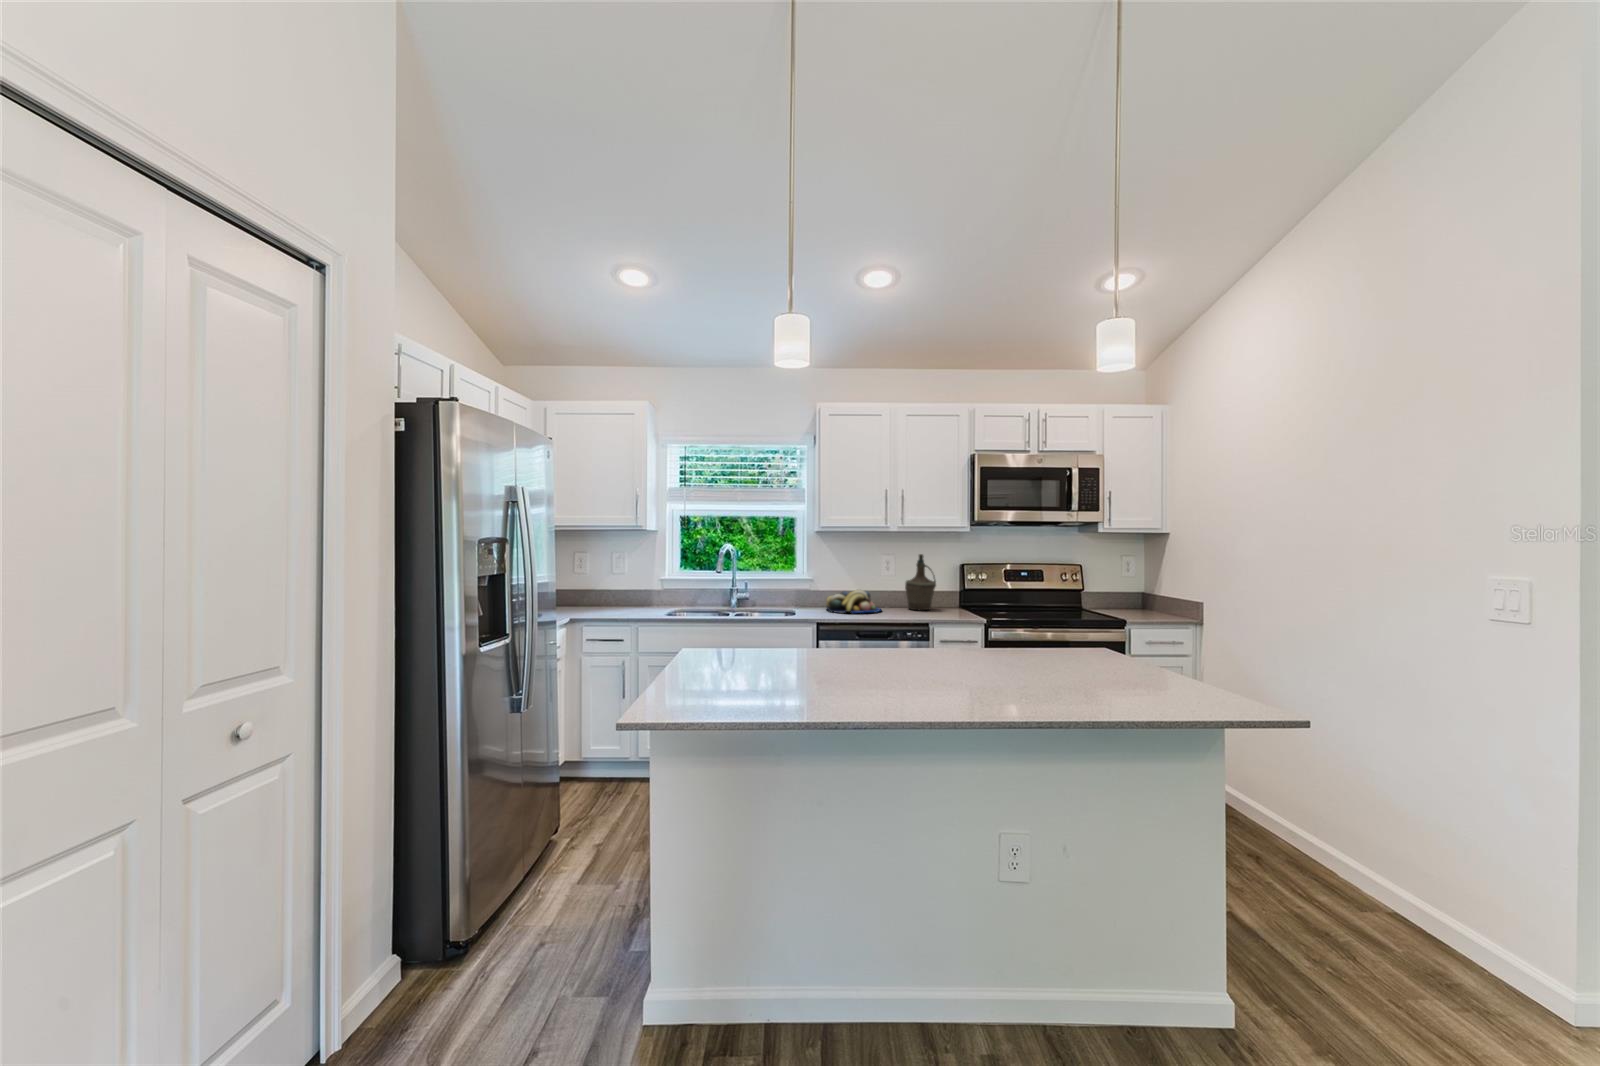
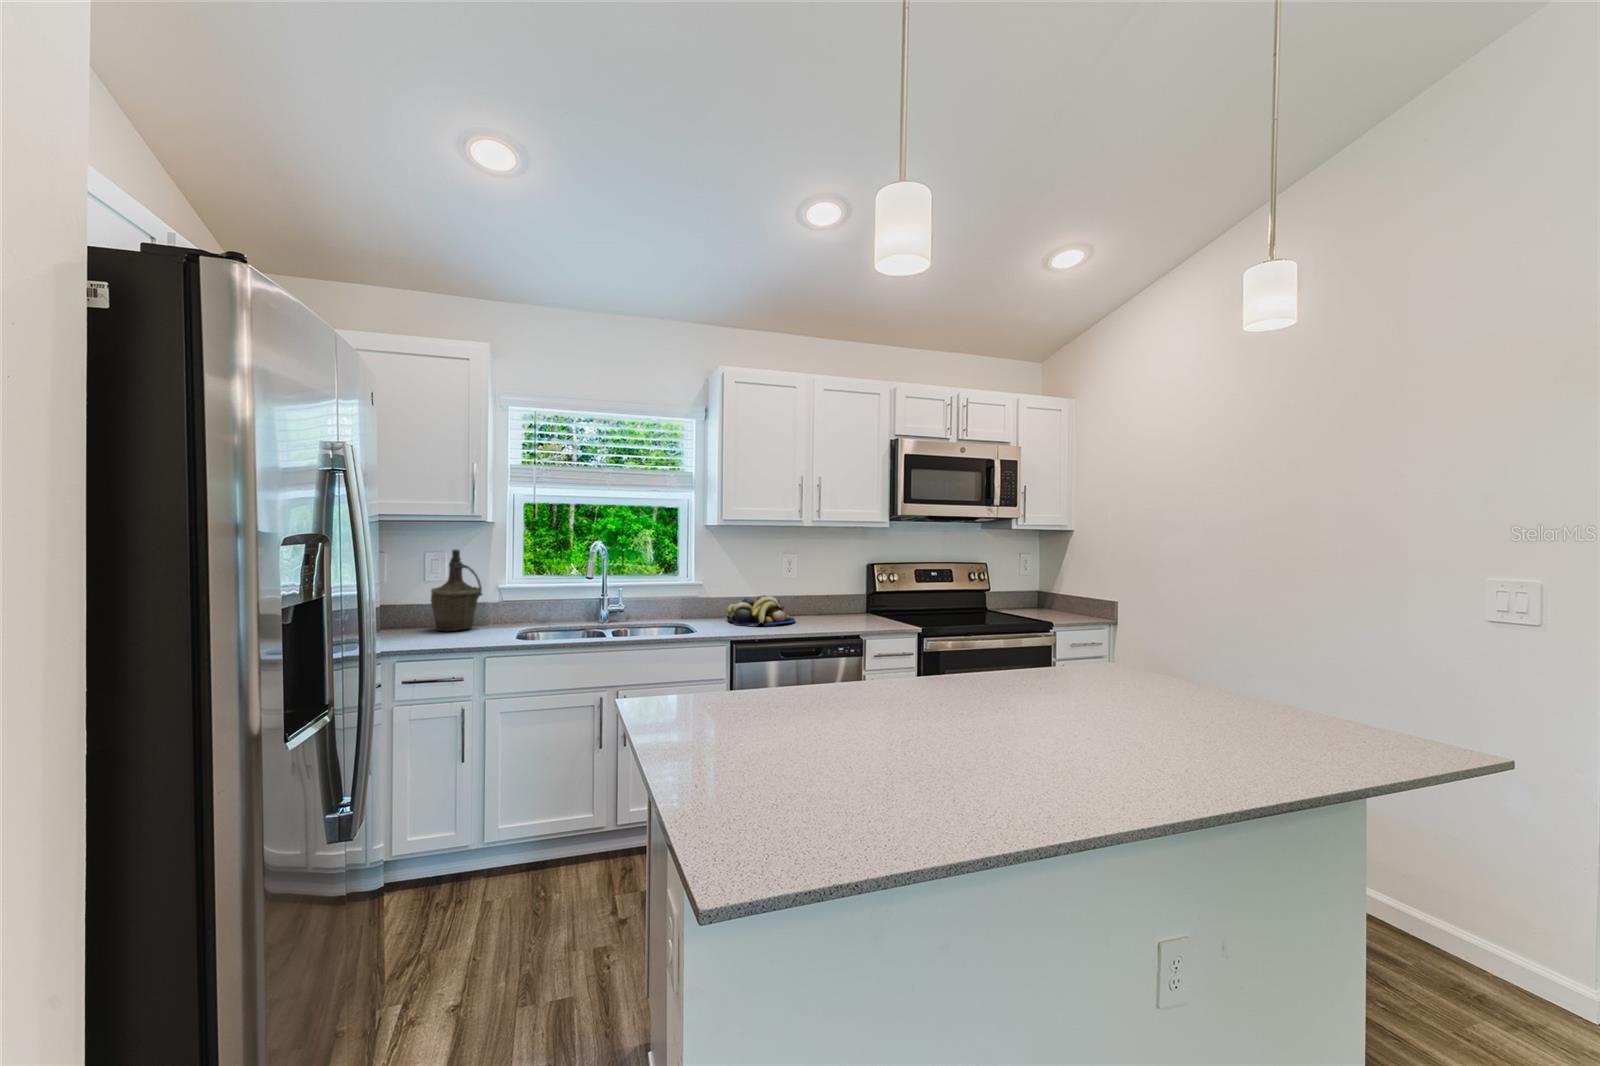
bottle: present [905,554,936,611] -> present [431,549,482,631]

